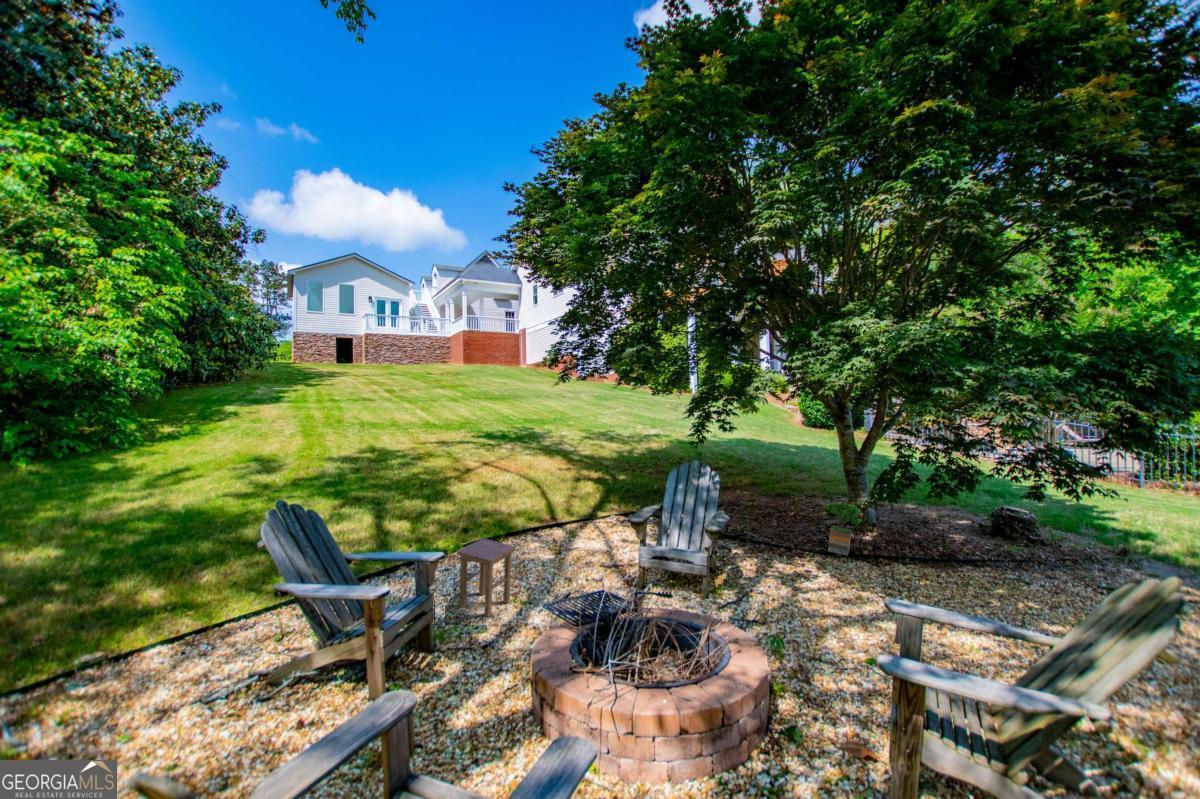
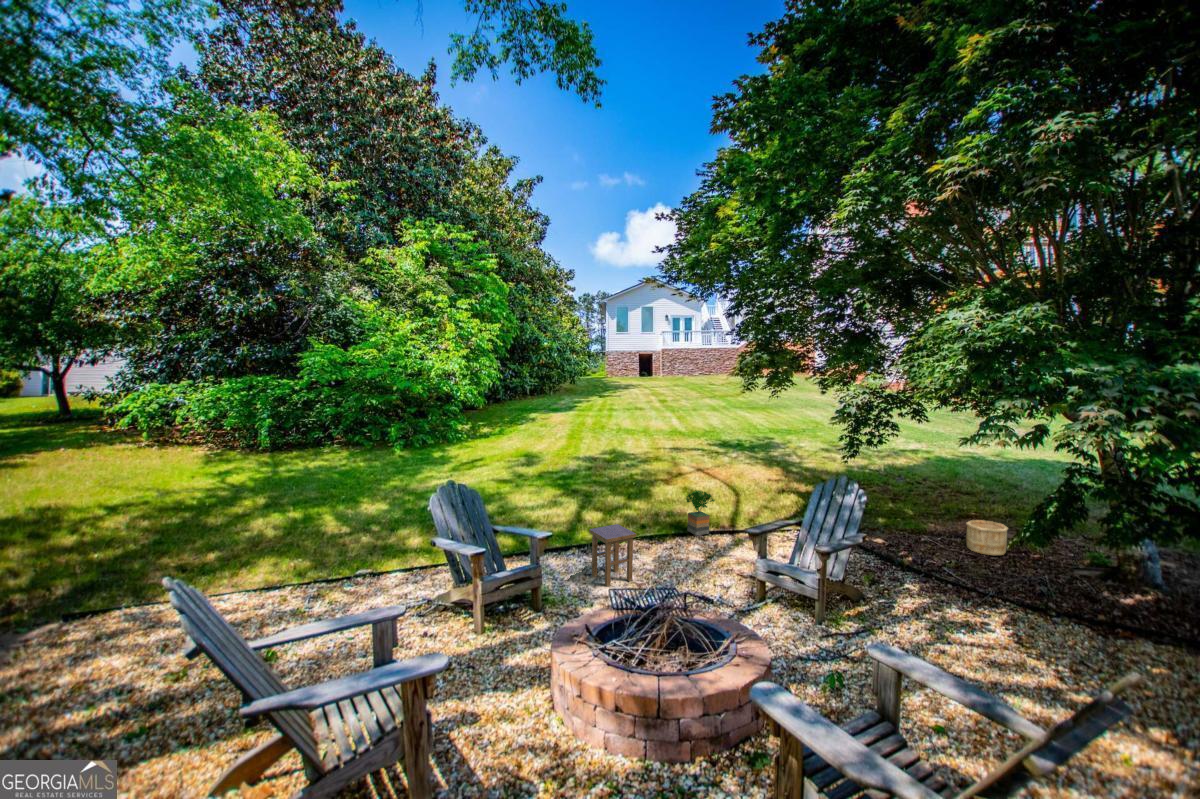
wooden bucket: none [748,485,777,512] -> present [966,520,1008,555]
potted tree: present [827,502,861,556] -> present [686,490,715,536]

